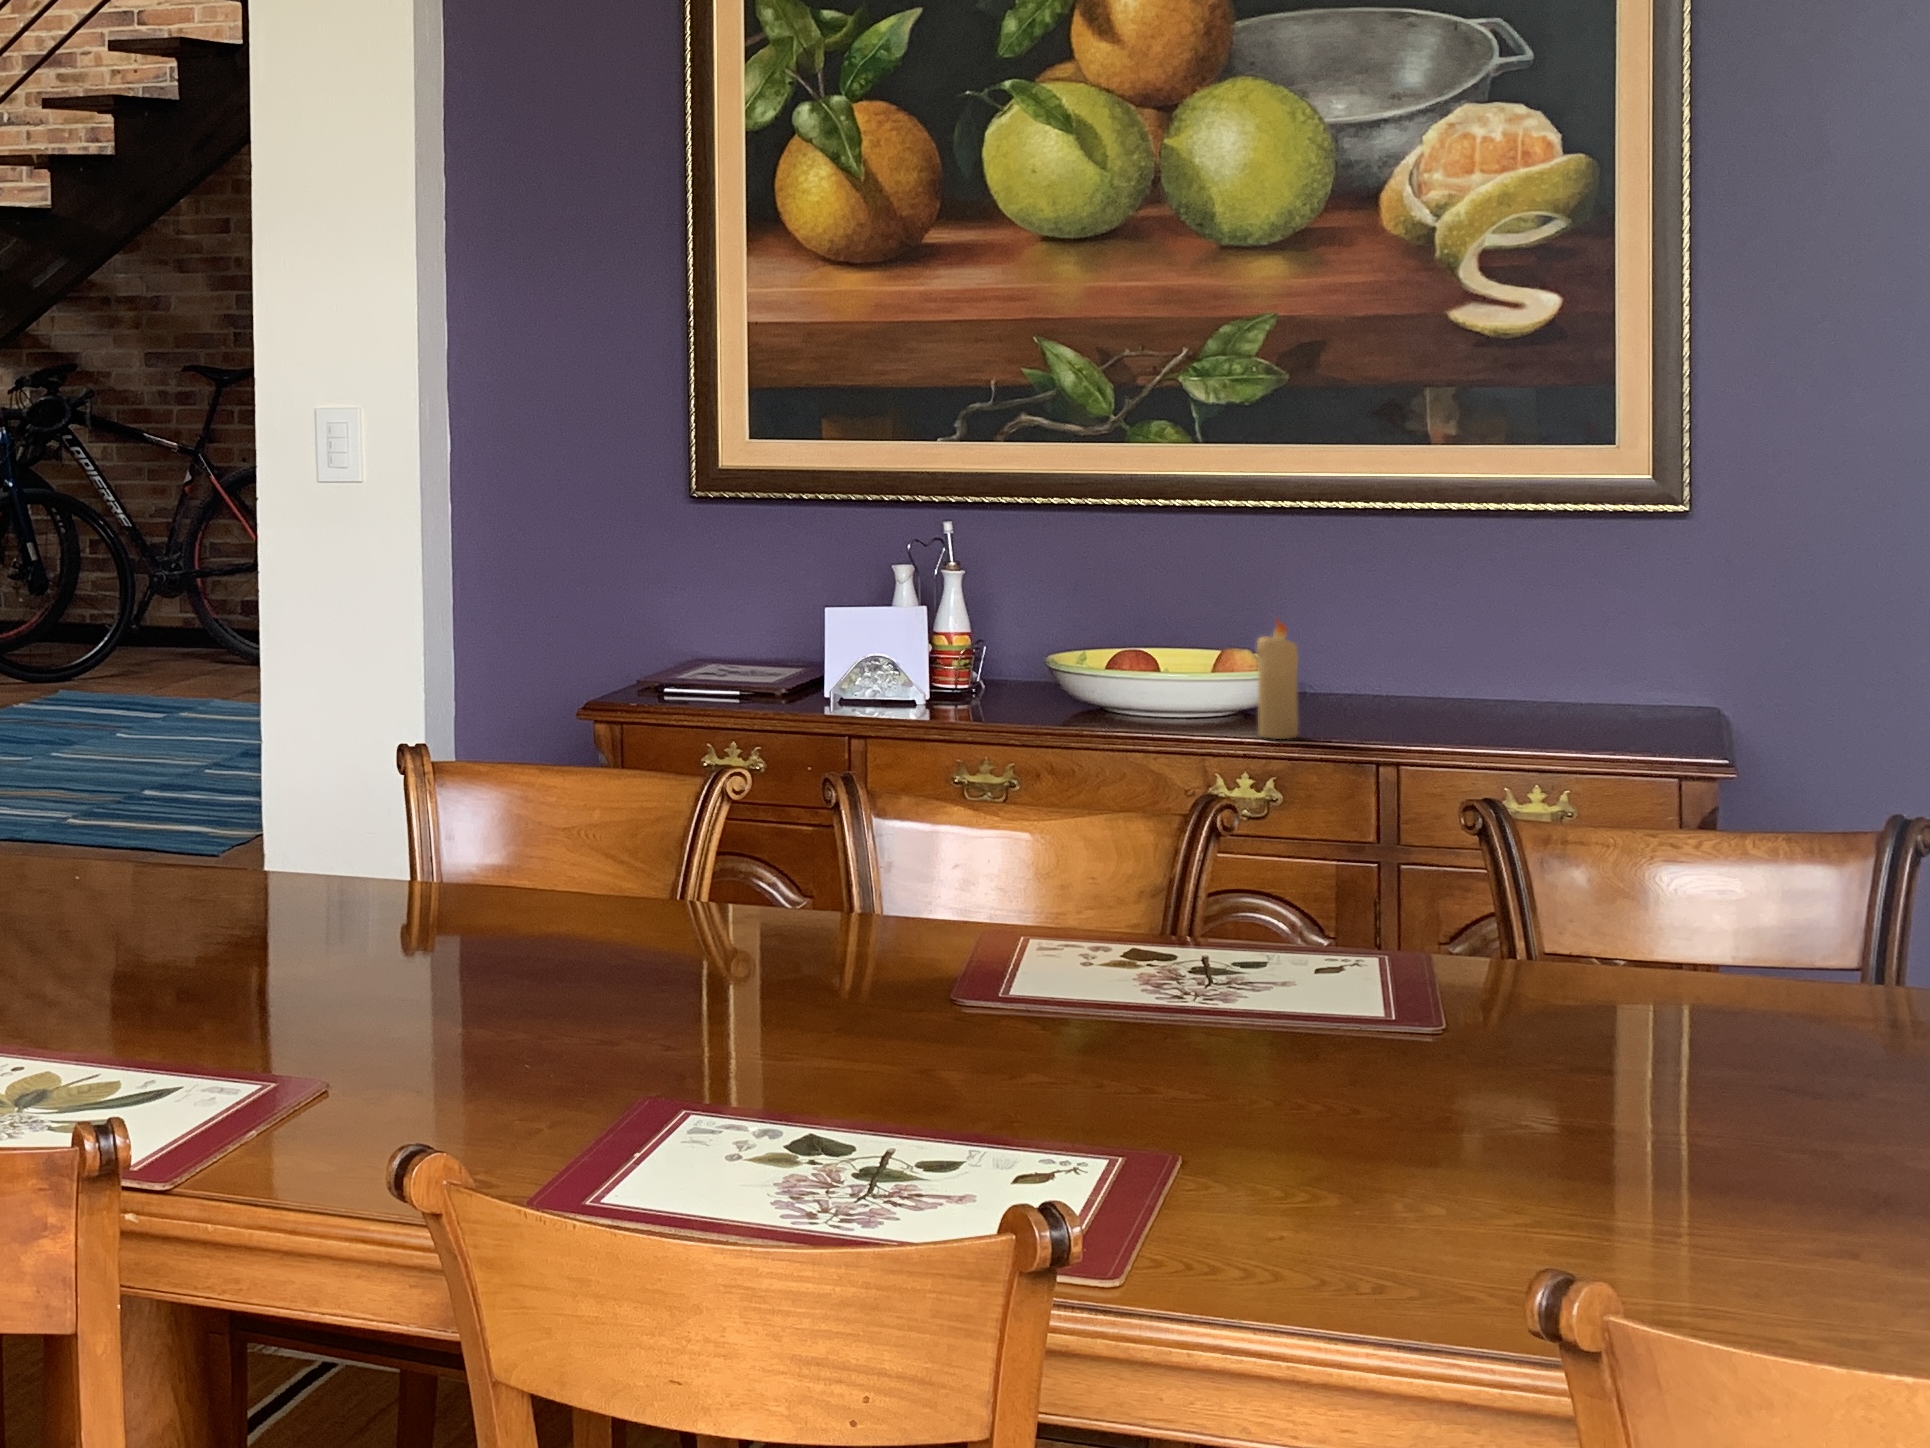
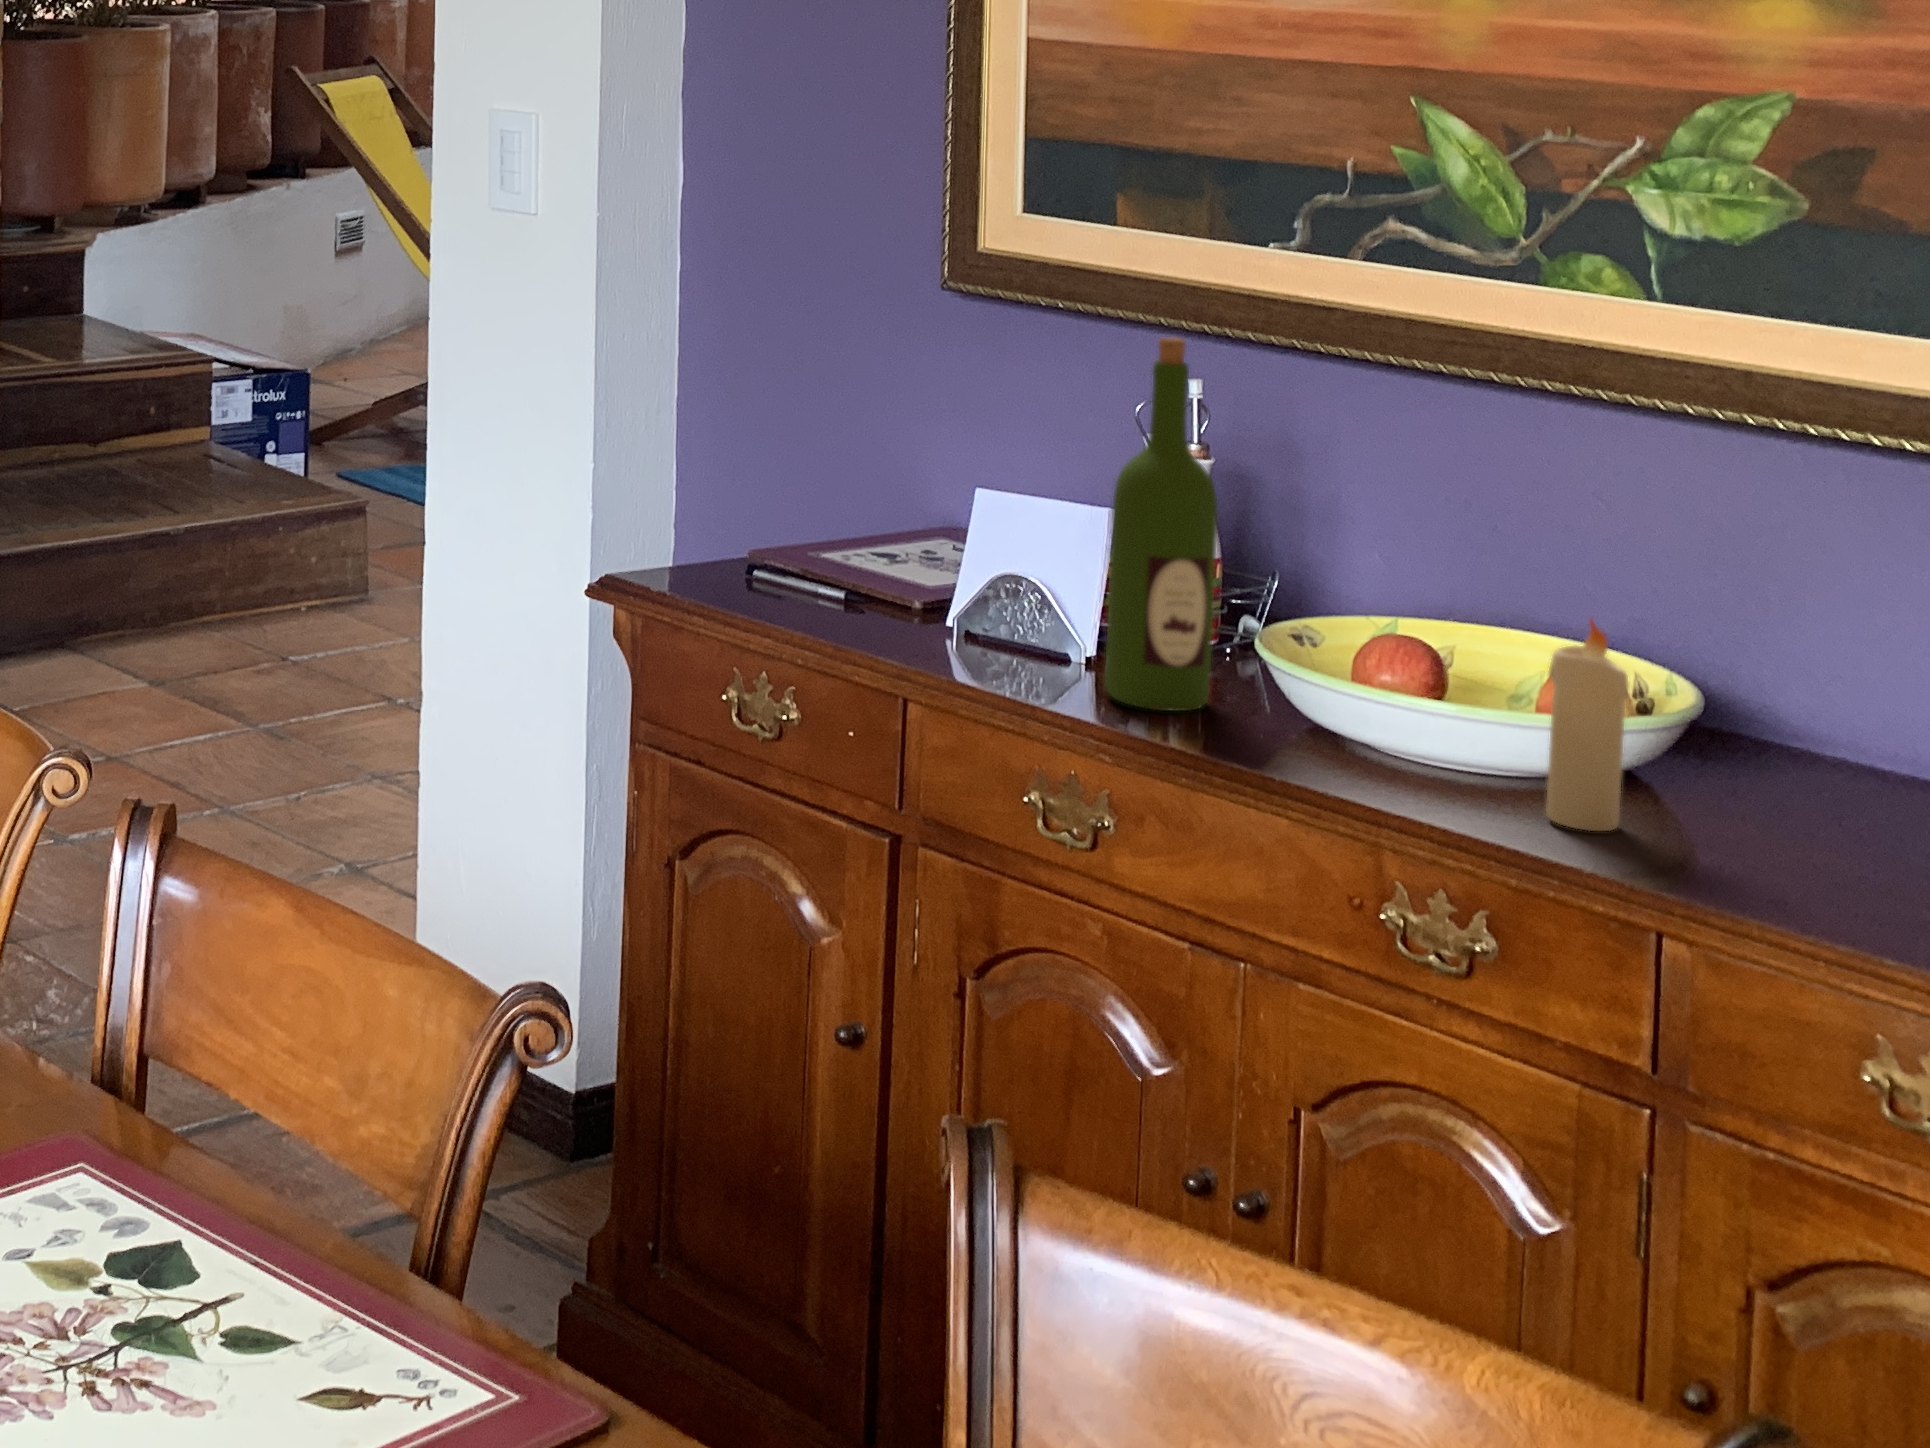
wine bottle: none [958,493,1022,727] -> present [1105,337,1217,711]

